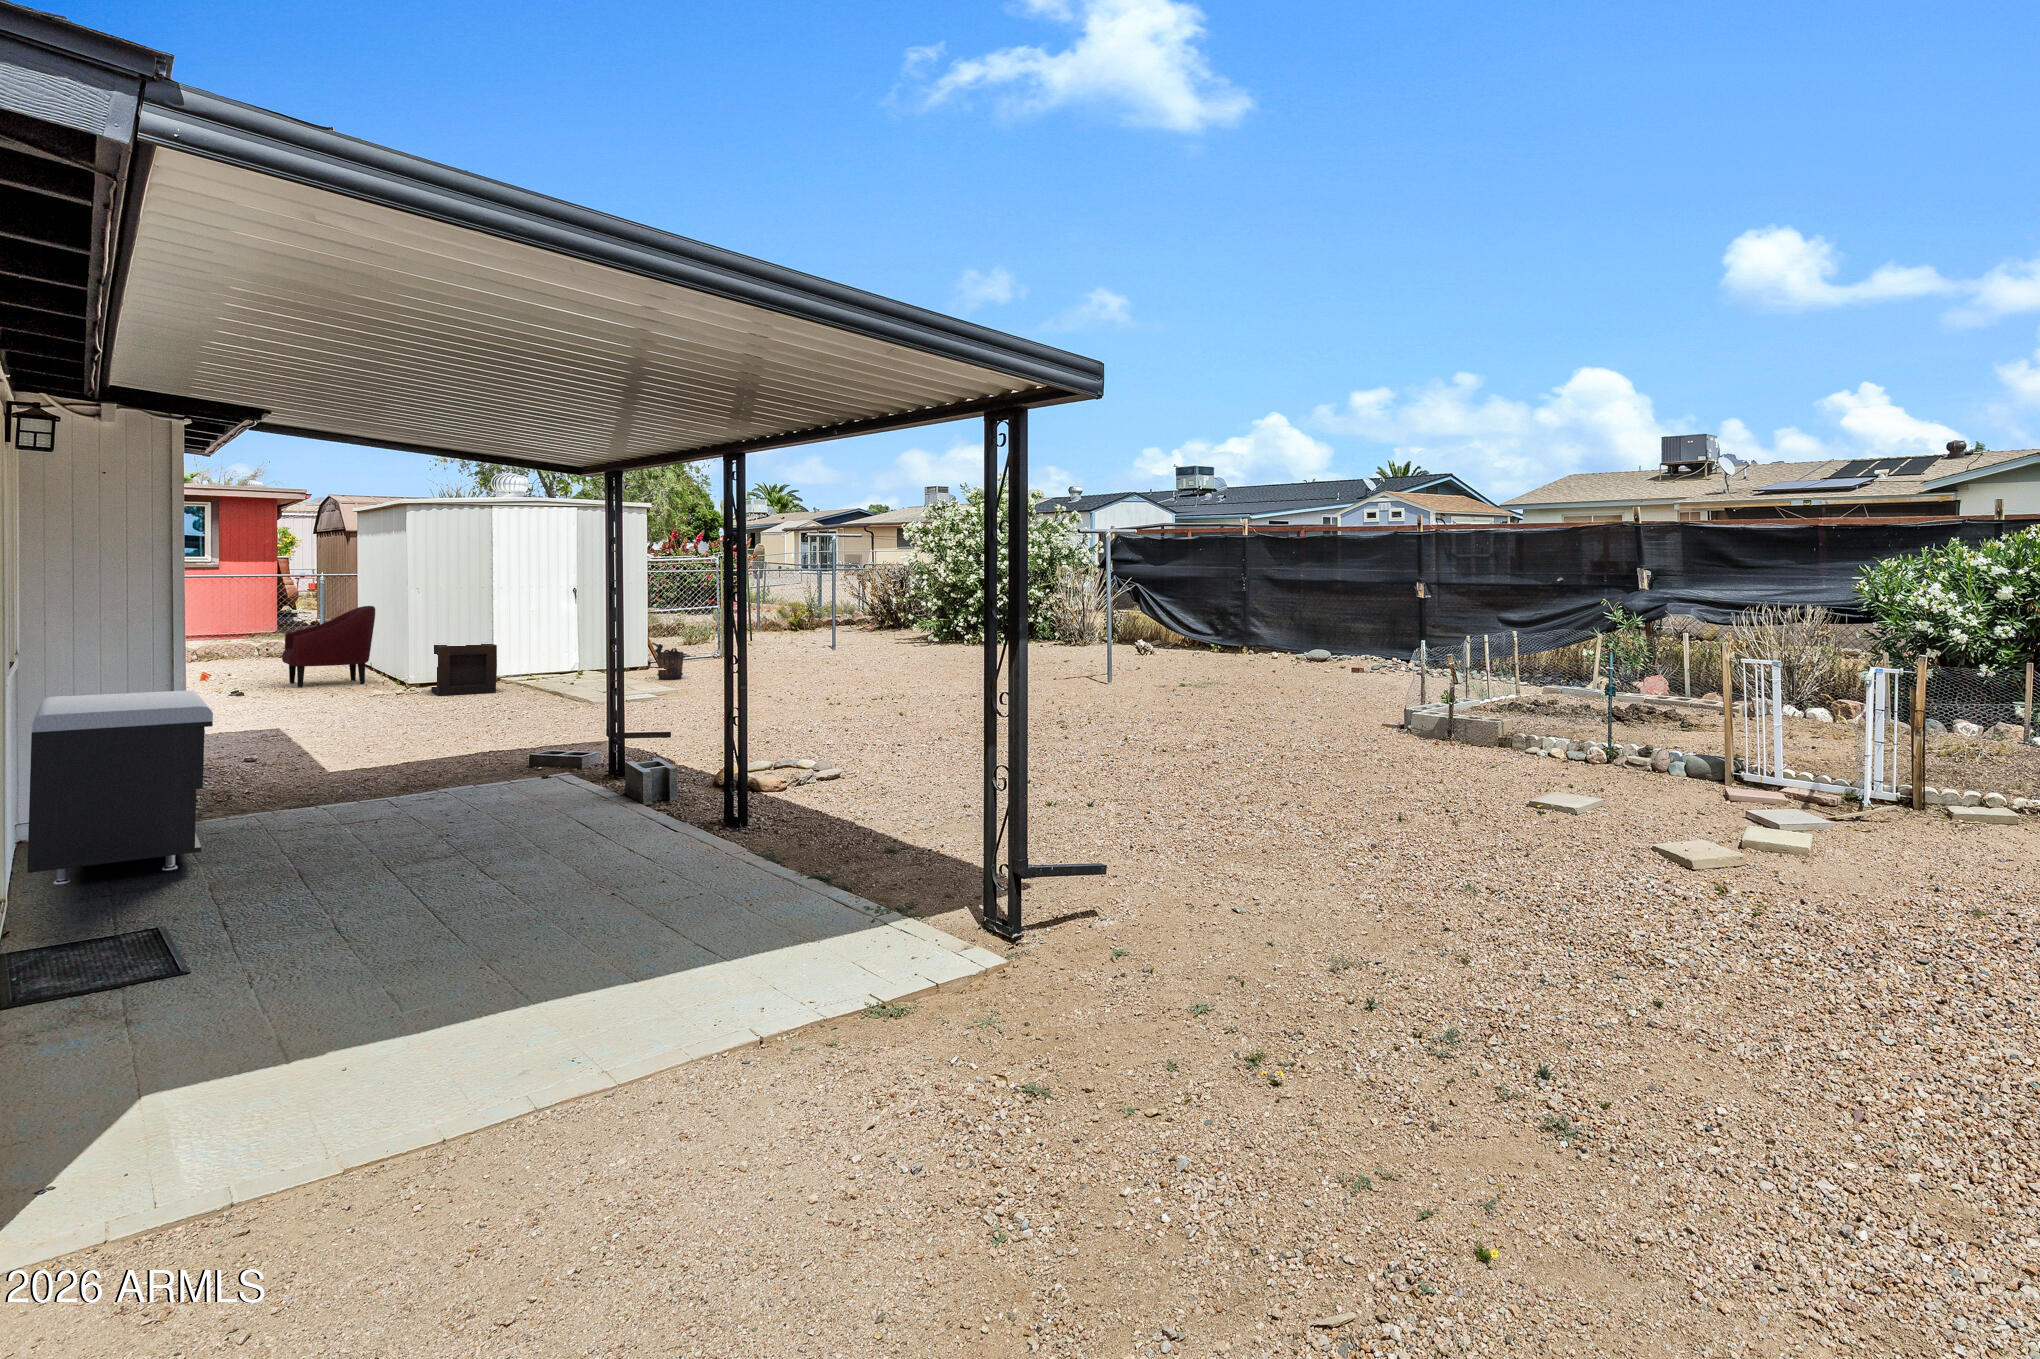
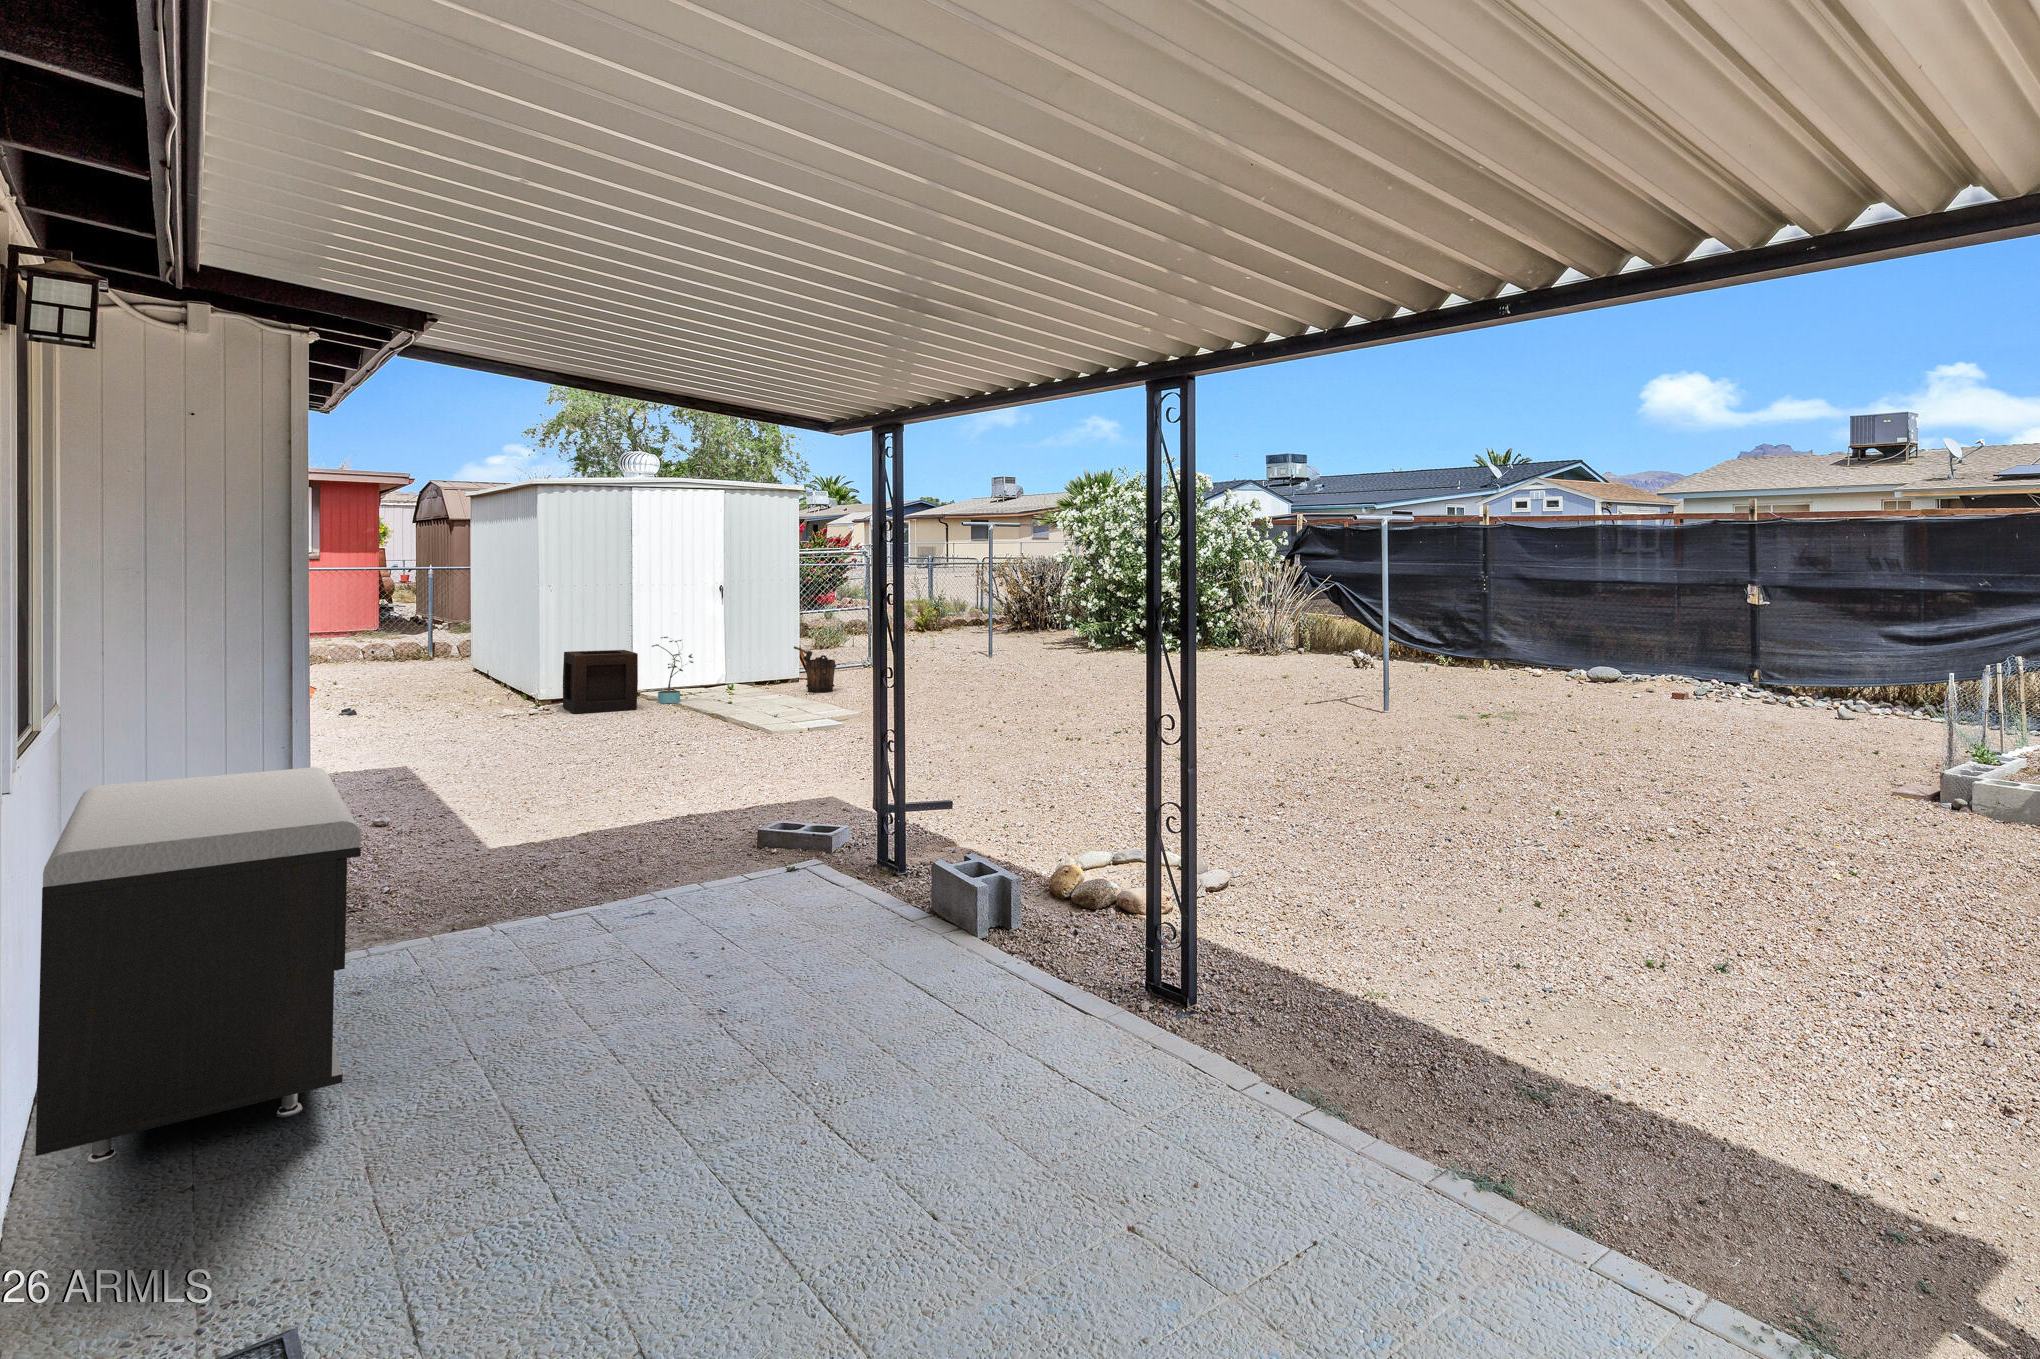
armchair: present [282,606,375,687] -> none [394,605,495,700]
potted plant: none [512,631,551,688] -> present [652,637,693,703]

